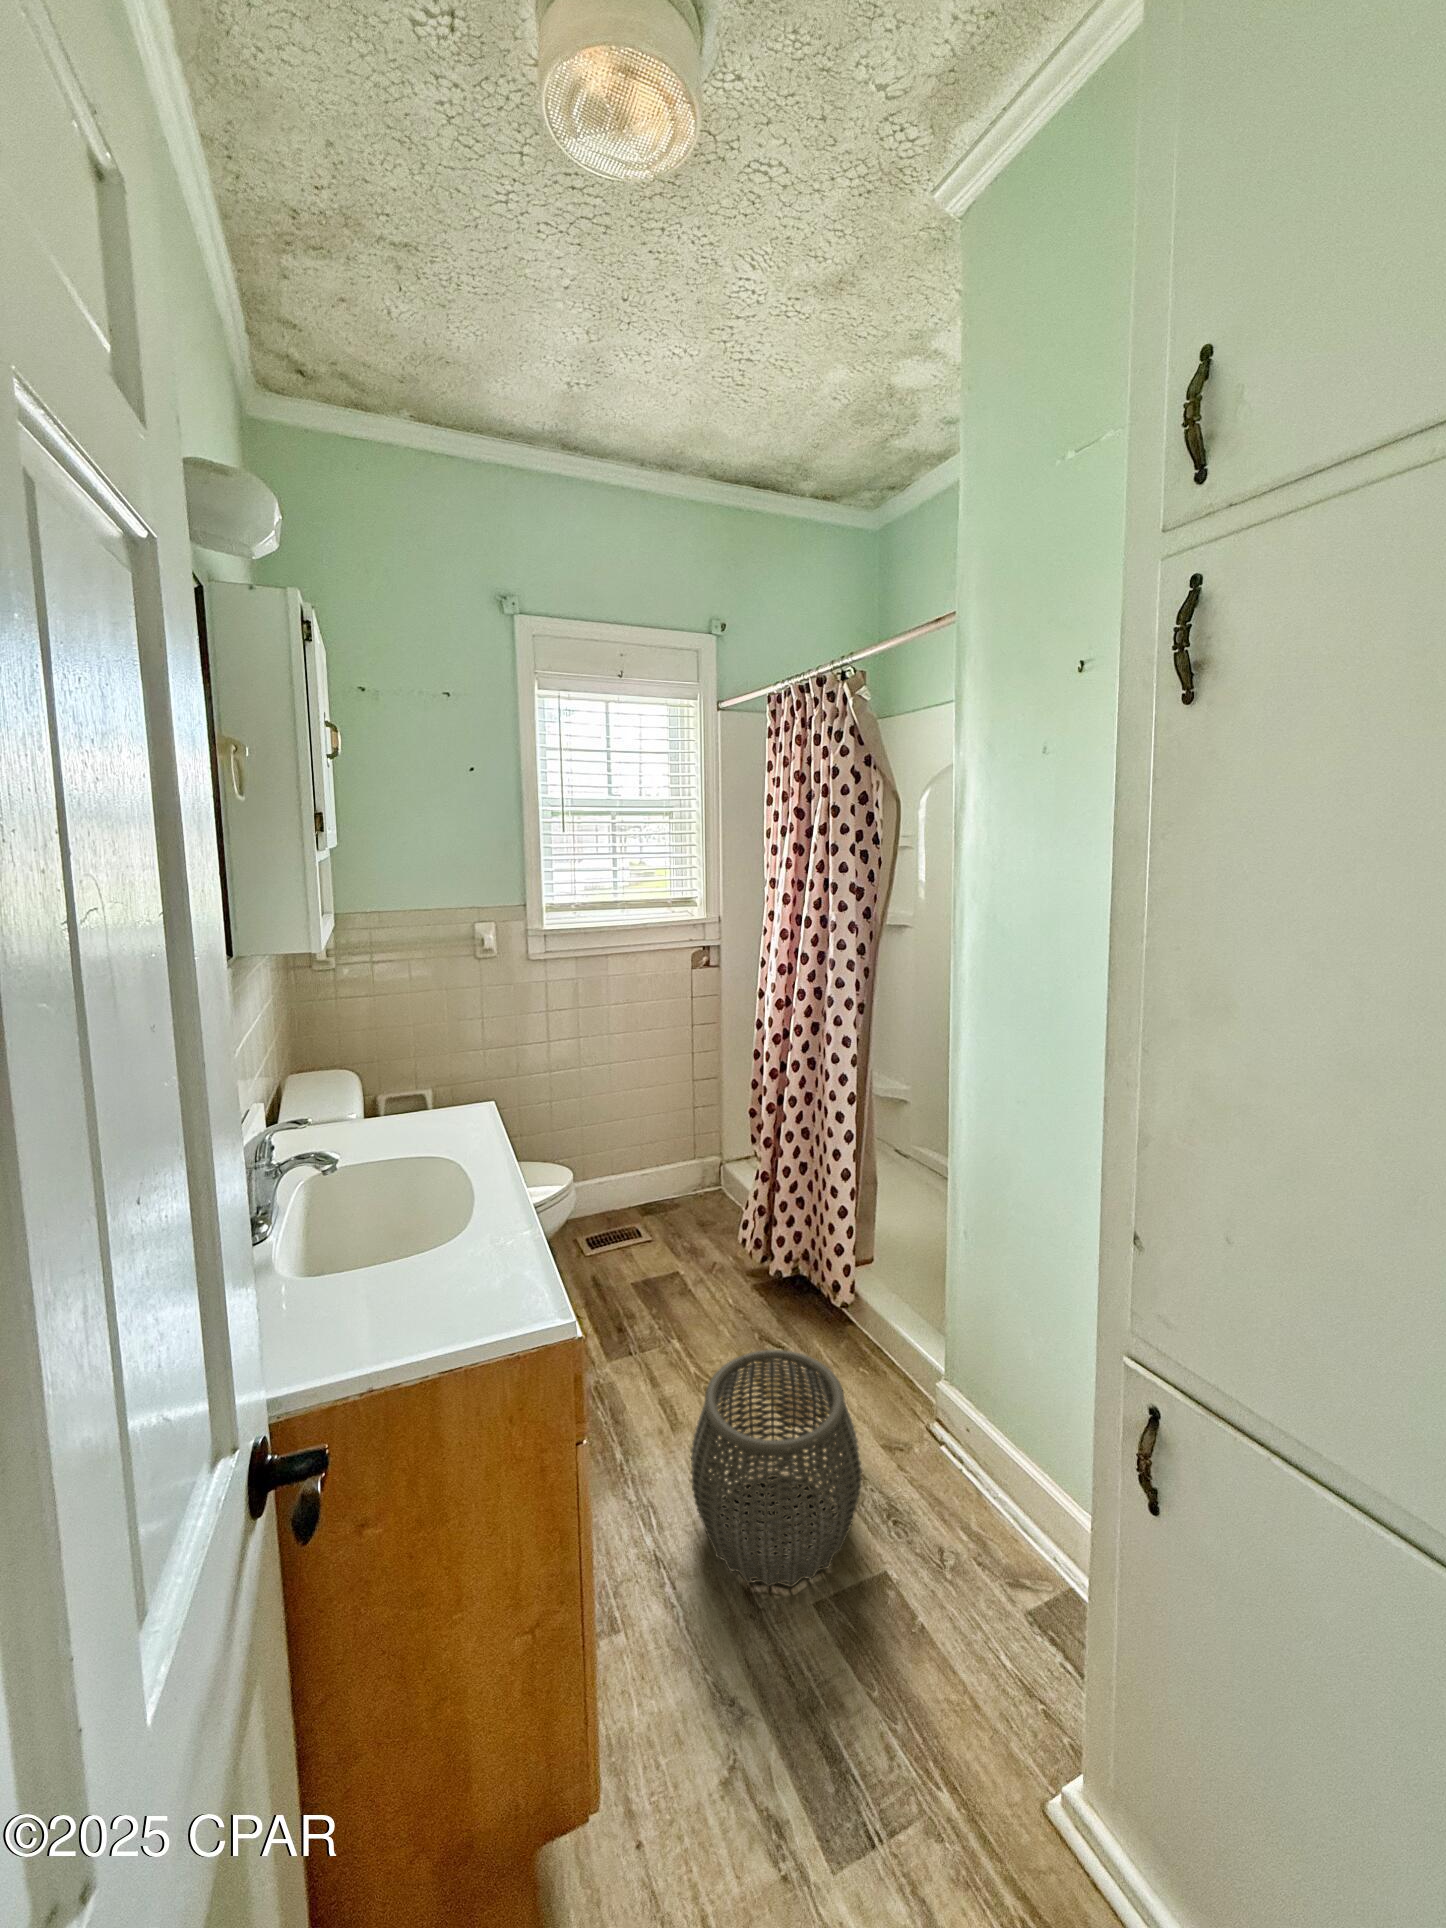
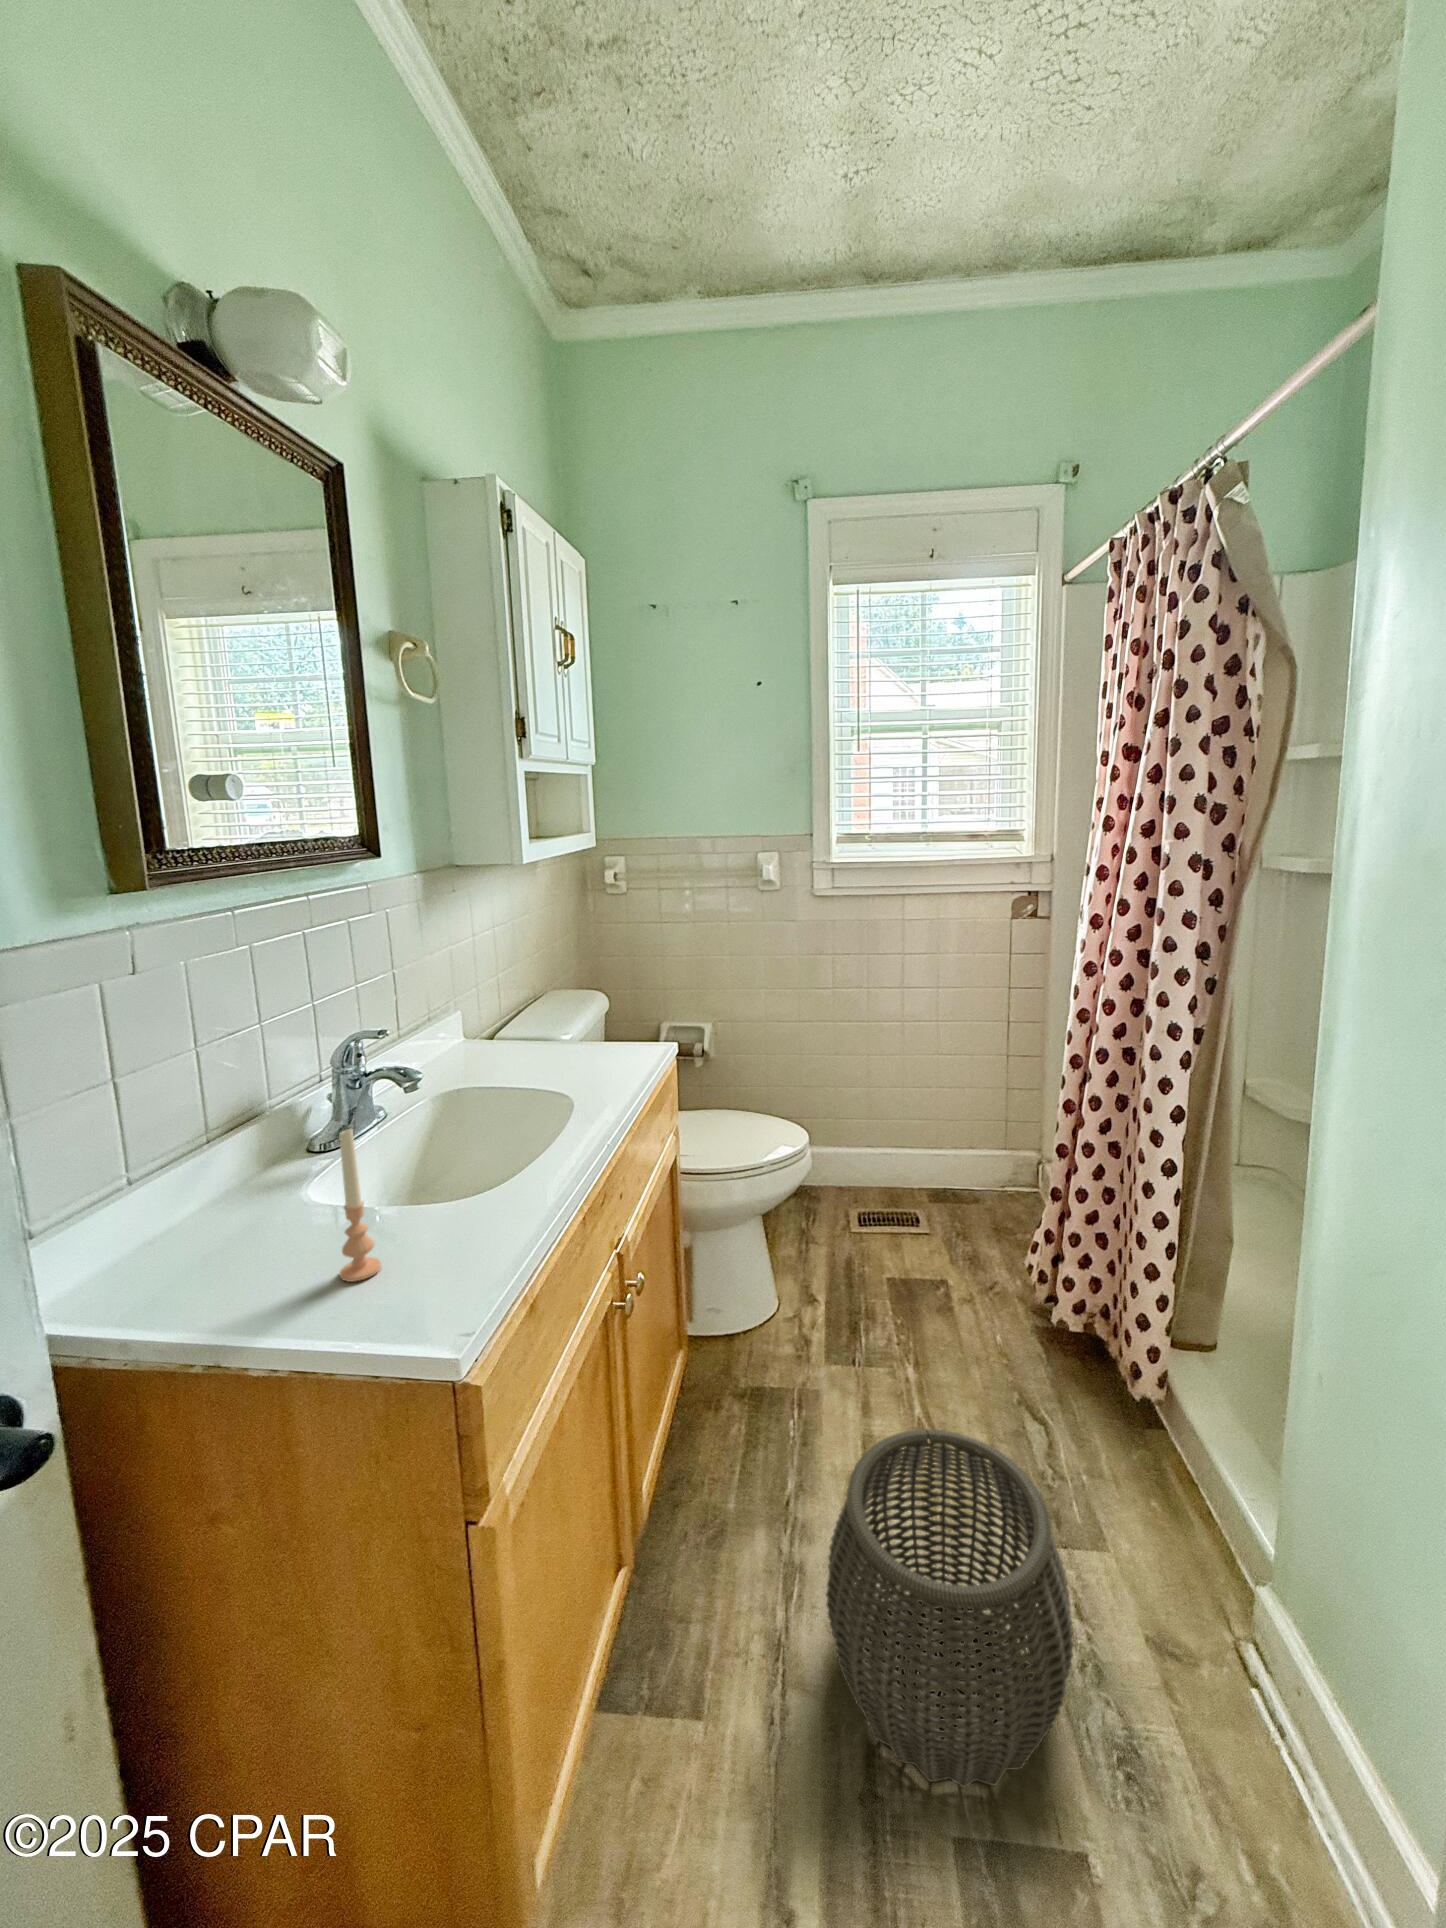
candle: none [377,1202,413,1336] -> present [339,1129,381,1282]

